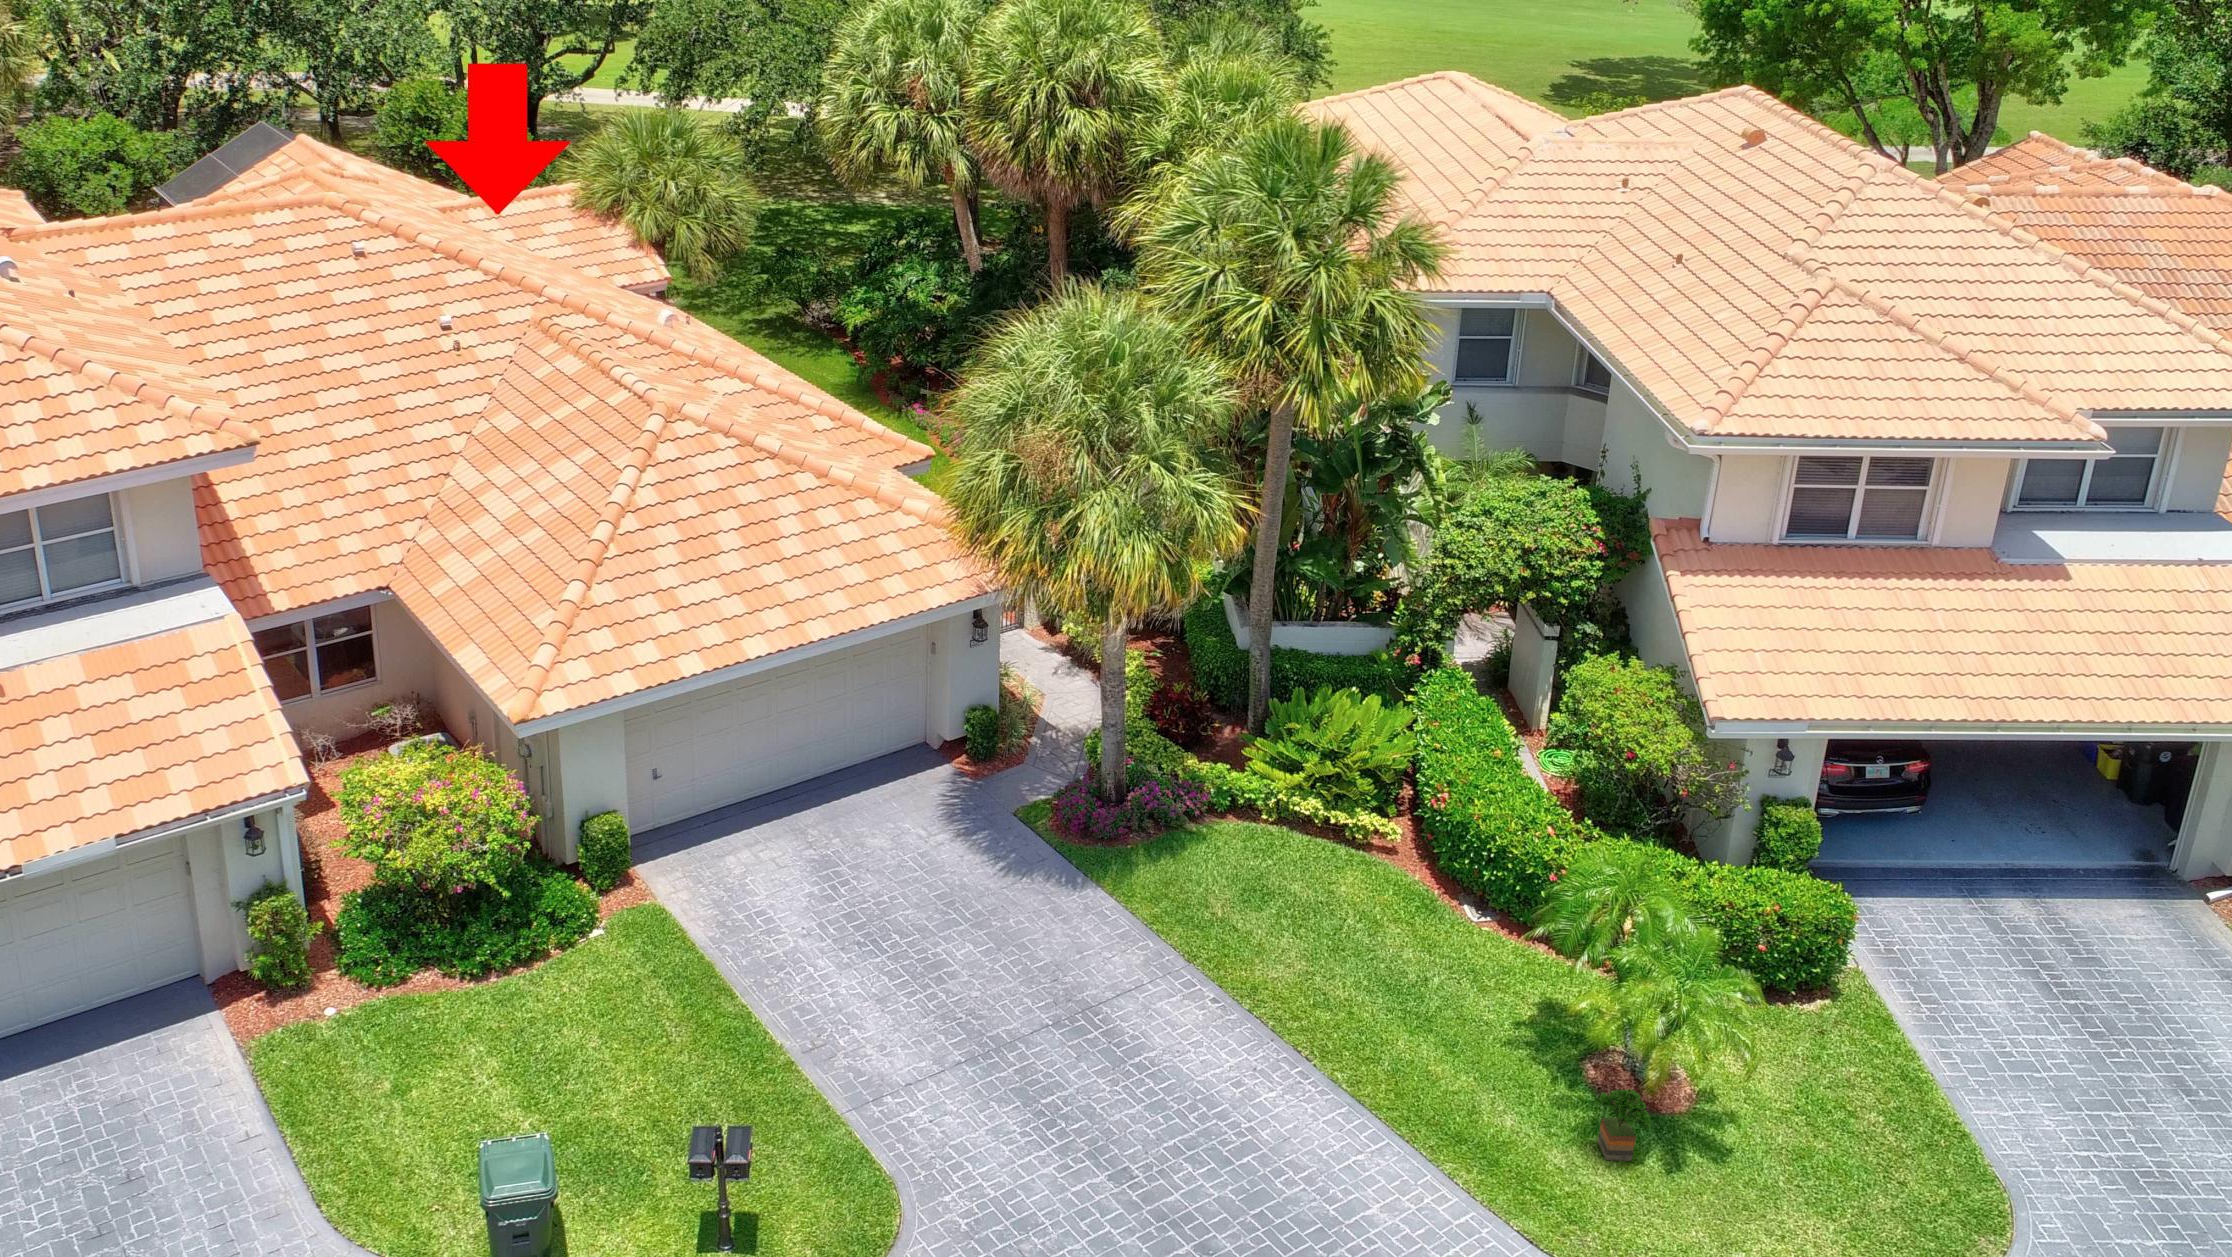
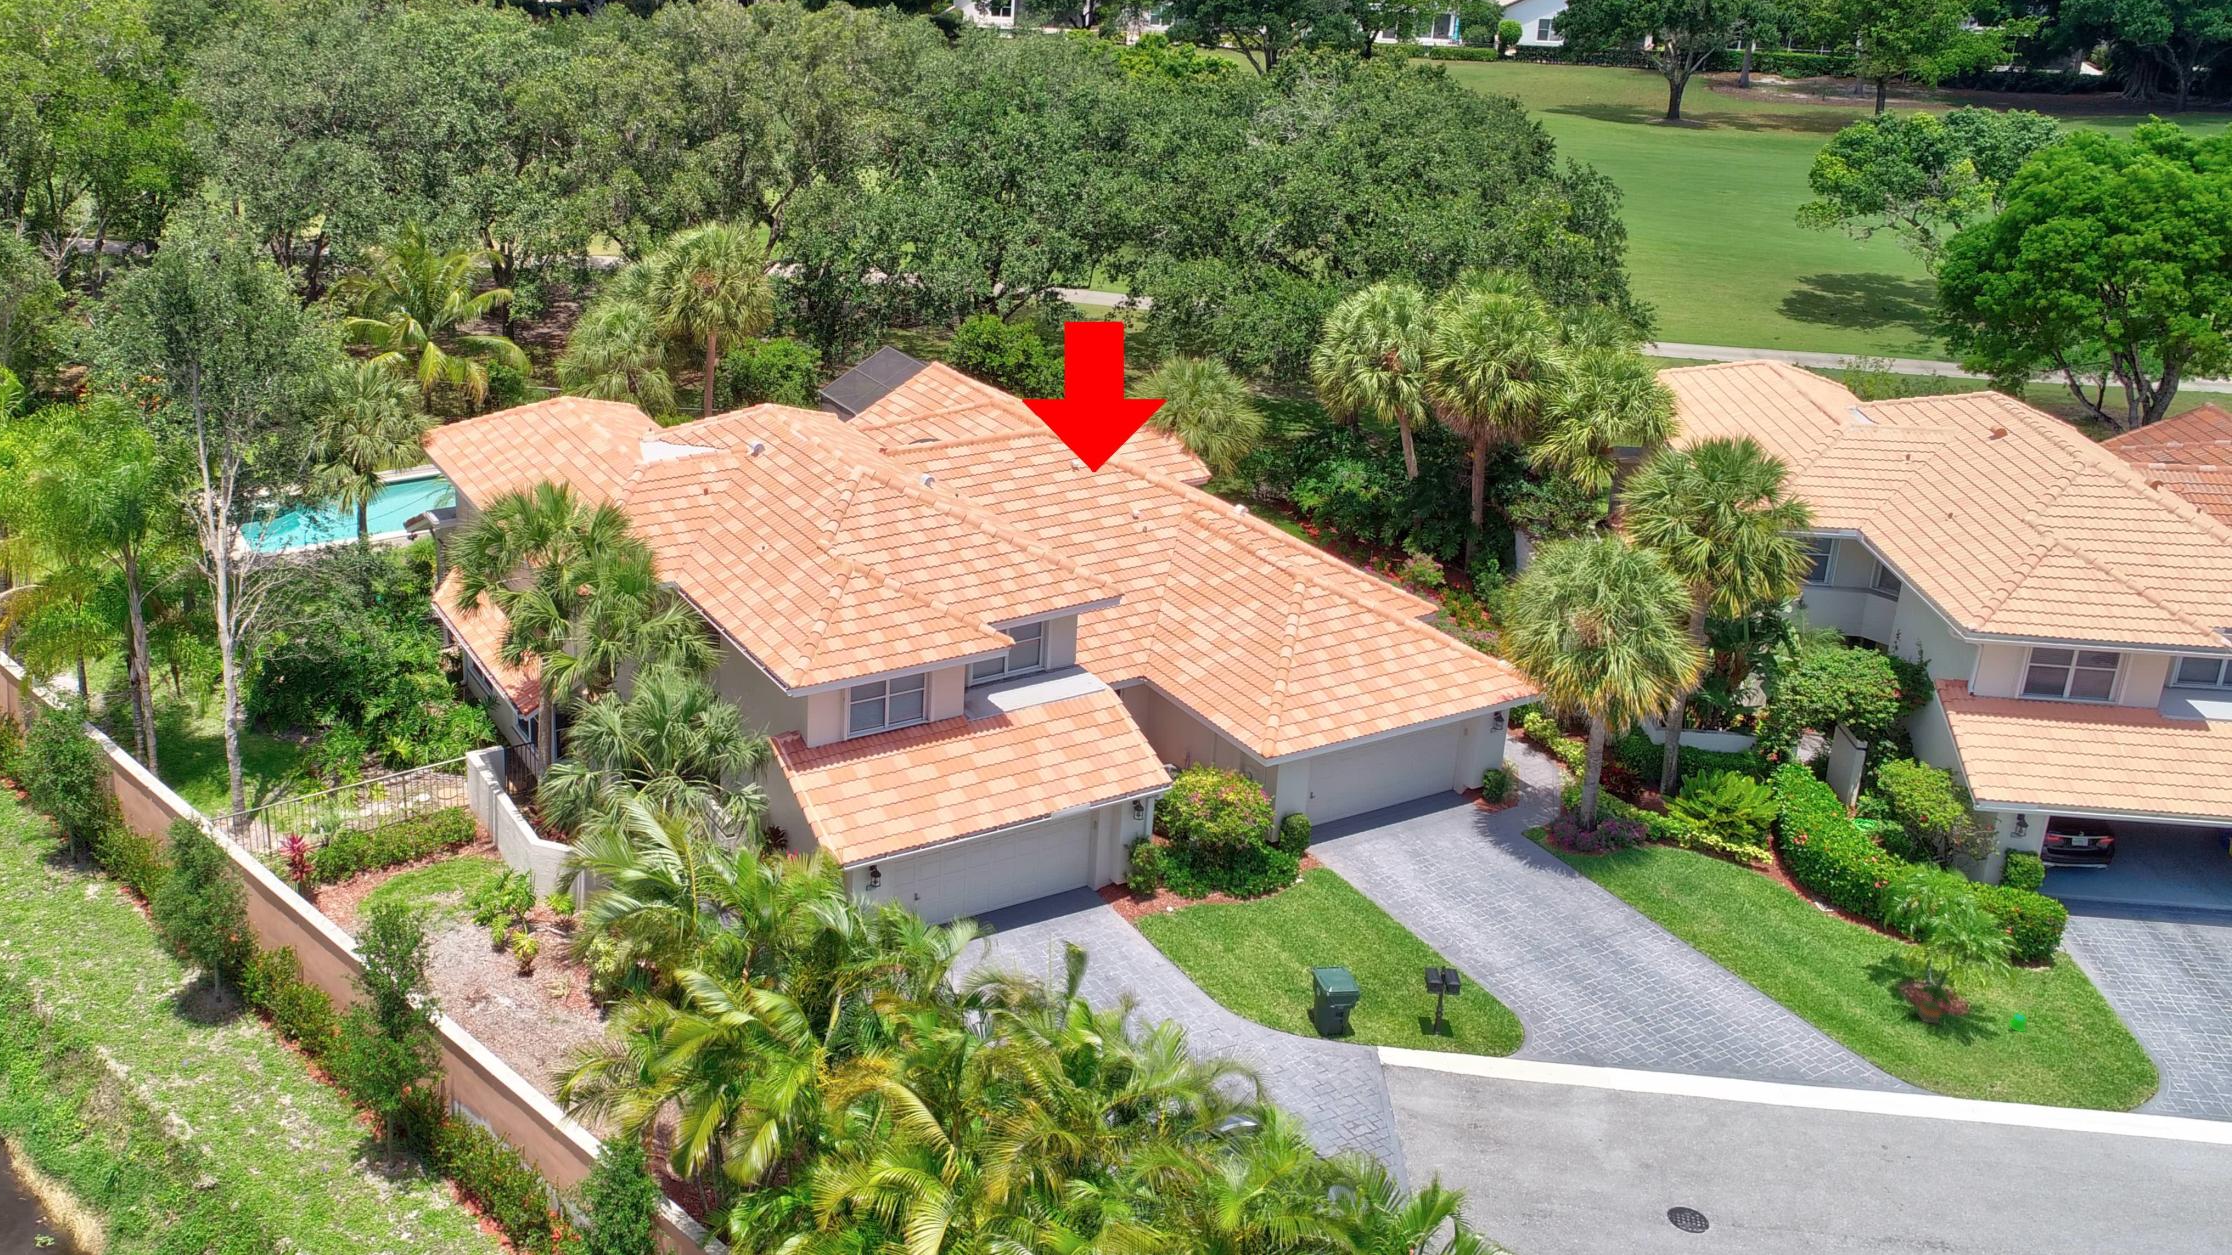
watering can: none [1753,1126,1786,1164] -> present [2010,1013,2027,1032]

